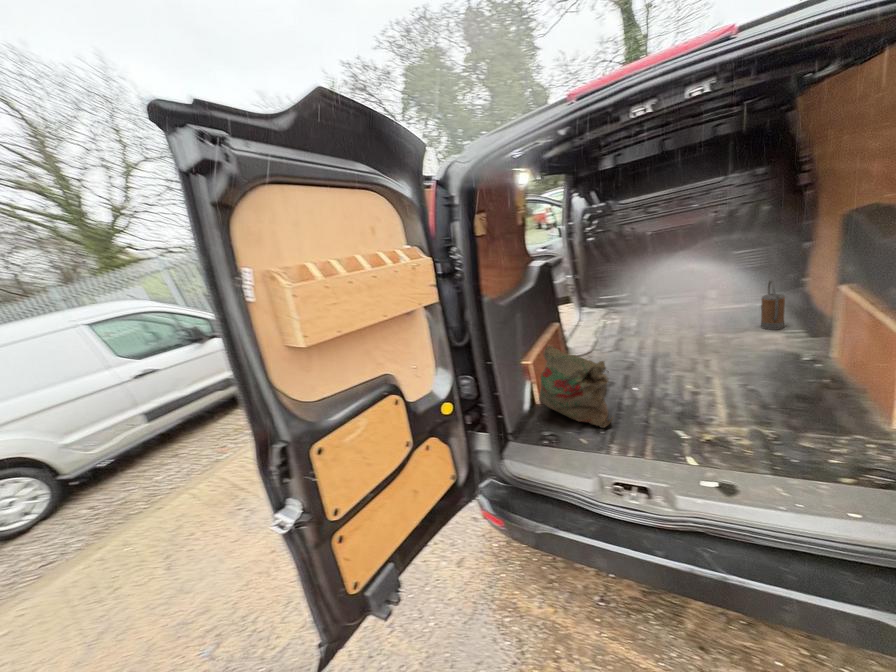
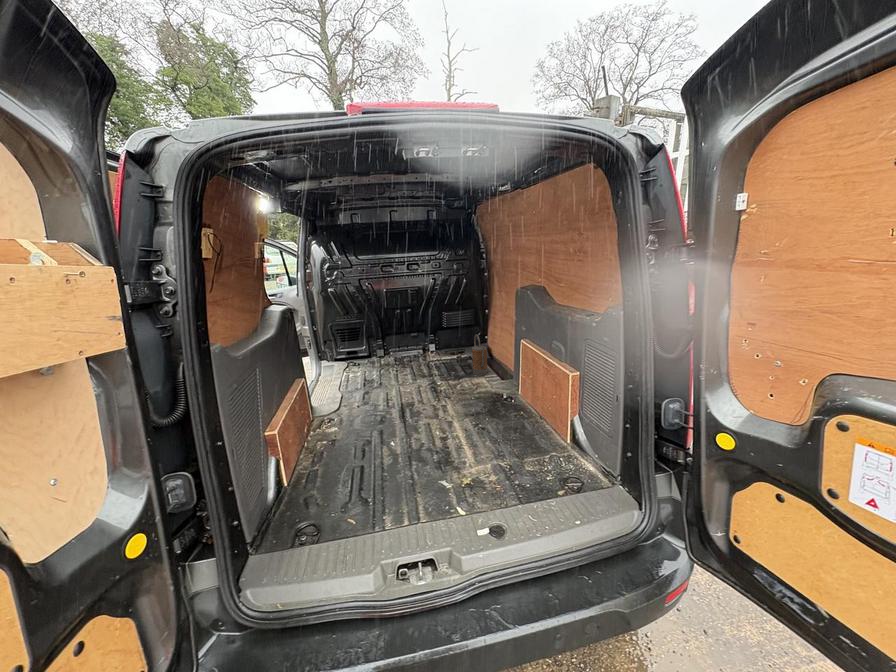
bag: present [539,346,613,428] -> none [285,407,379,498]

